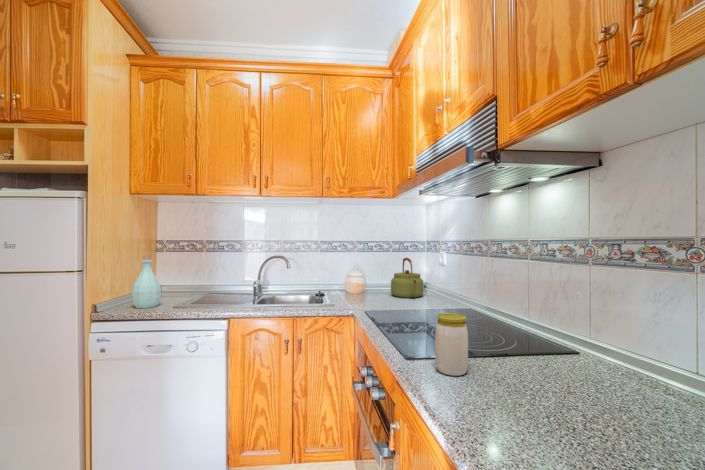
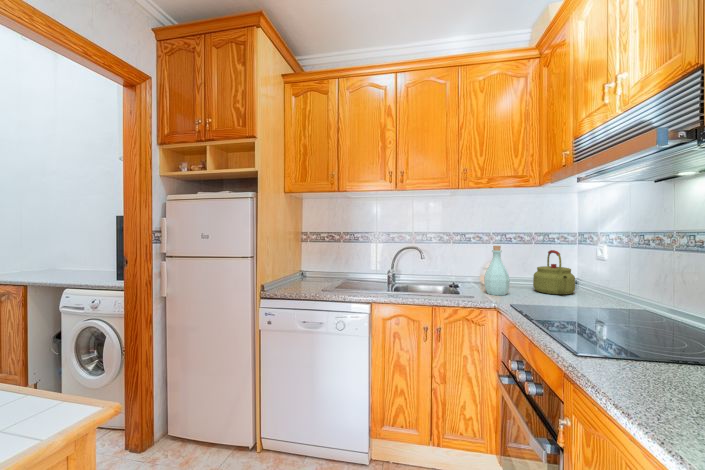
bottle: present [132,255,161,308] -> present [484,246,510,295]
jar: present [435,313,468,376] -> none [612,317,659,388]

